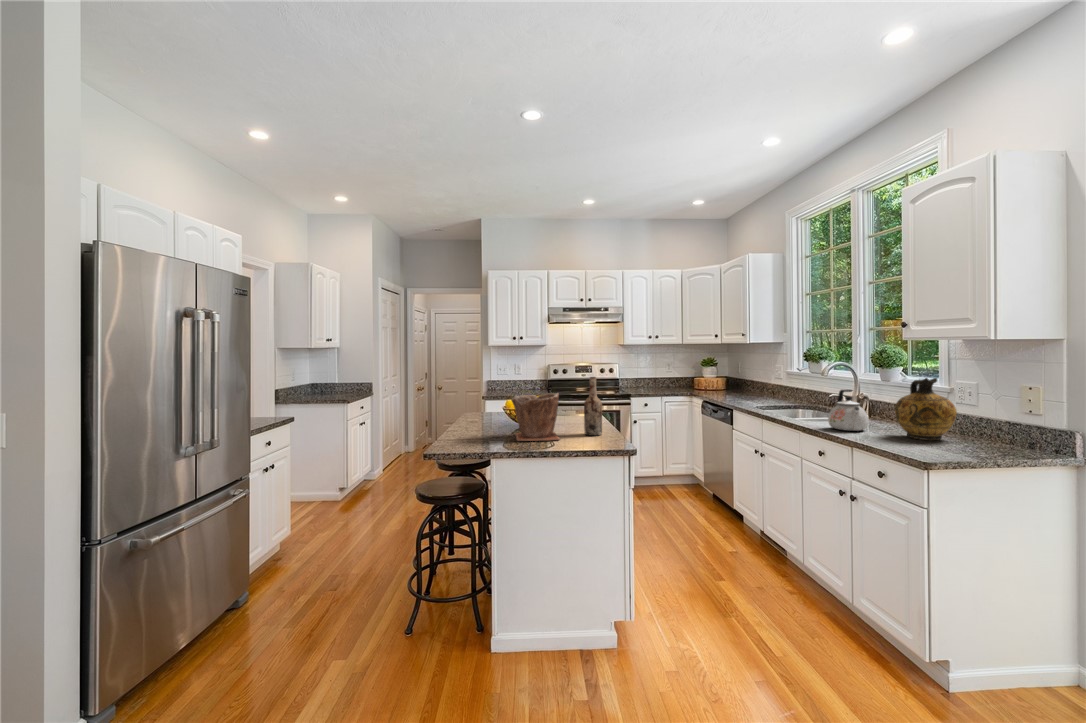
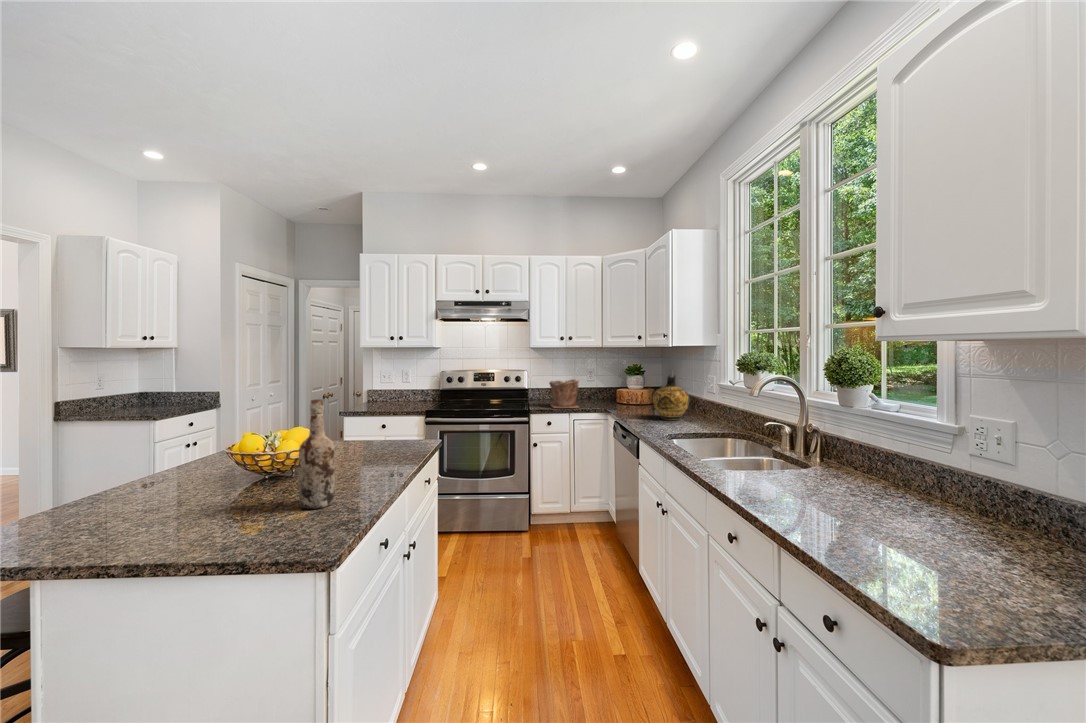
ceramic jug: present [895,378,957,440] -> present [653,375,690,420]
kettle: present [828,390,869,431] -> none [747,425,815,500]
plant pot: present [512,393,559,441] -> present [549,379,579,408]

